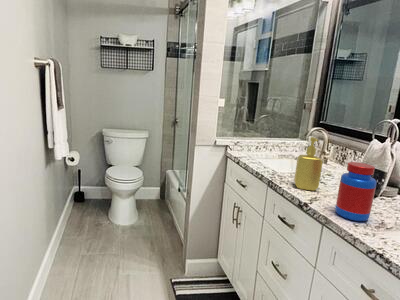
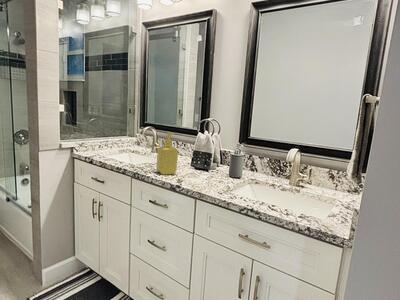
jar: present [335,162,377,221] -> none [200,147,225,190]

